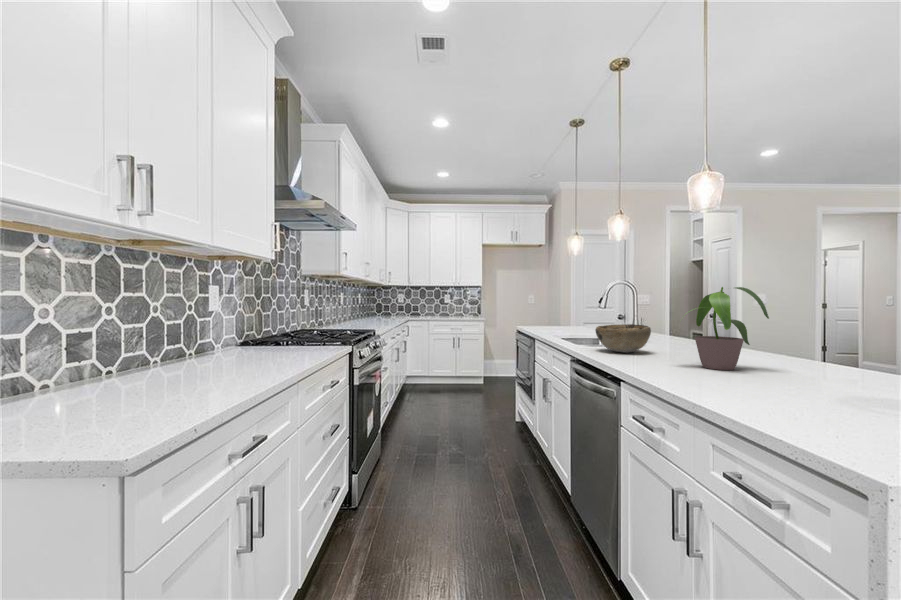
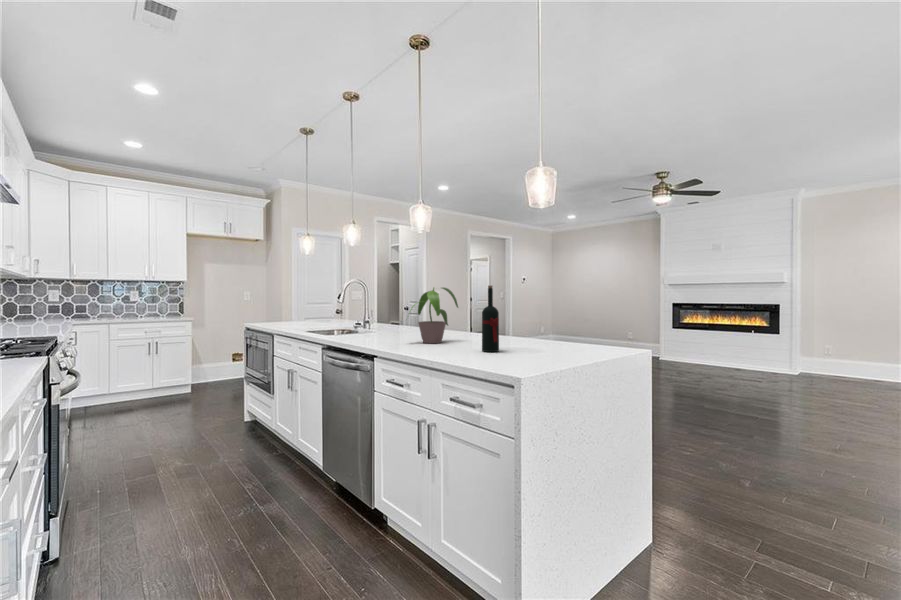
wine bottle: none [810,281,852,403] -> present [482,286,499,352]
decorative bowl: present [595,324,651,353] -> none [343,316,385,339]

